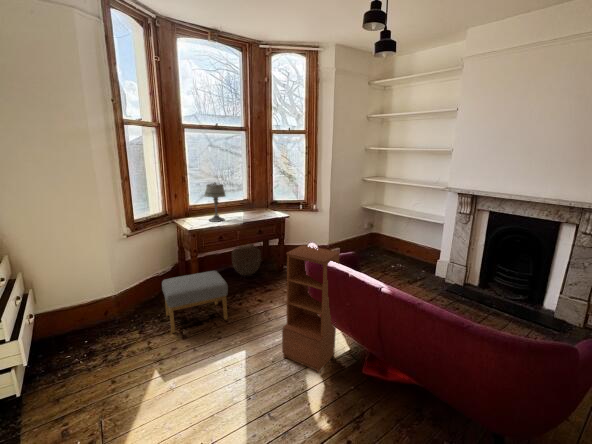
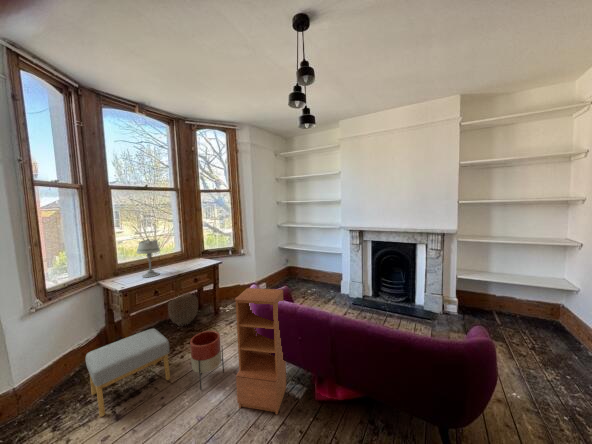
planter: none [246,282,276,335] -> present [190,331,224,390]

